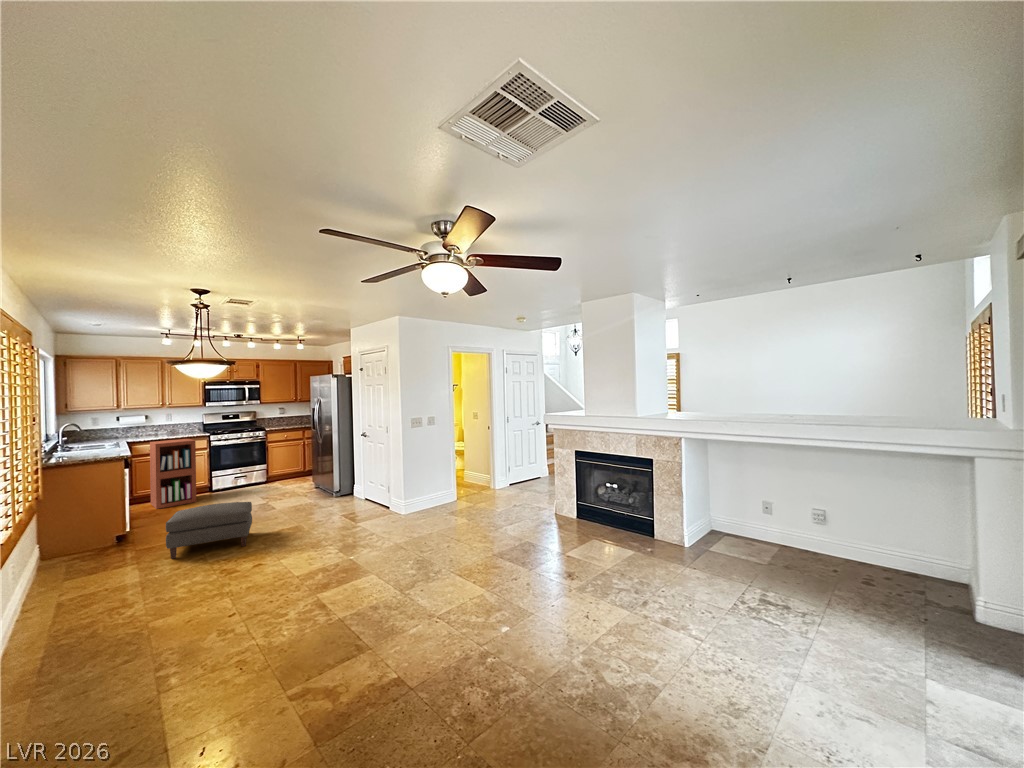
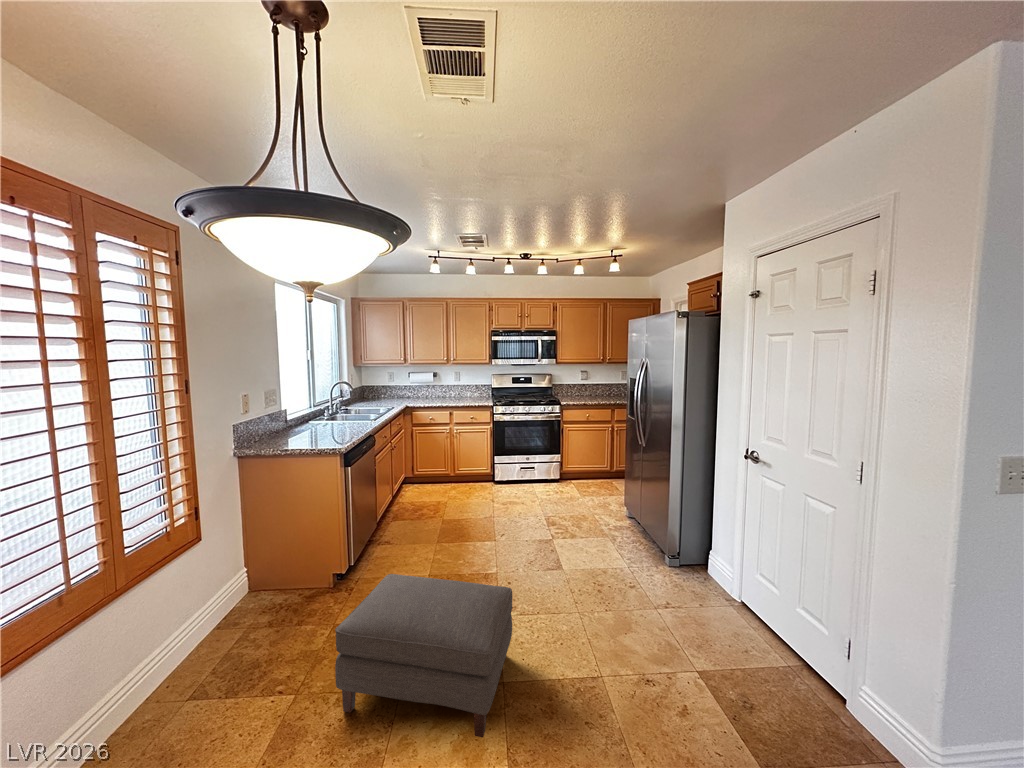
bookshelf: present [150,439,196,509] -> none [426,408,472,502]

